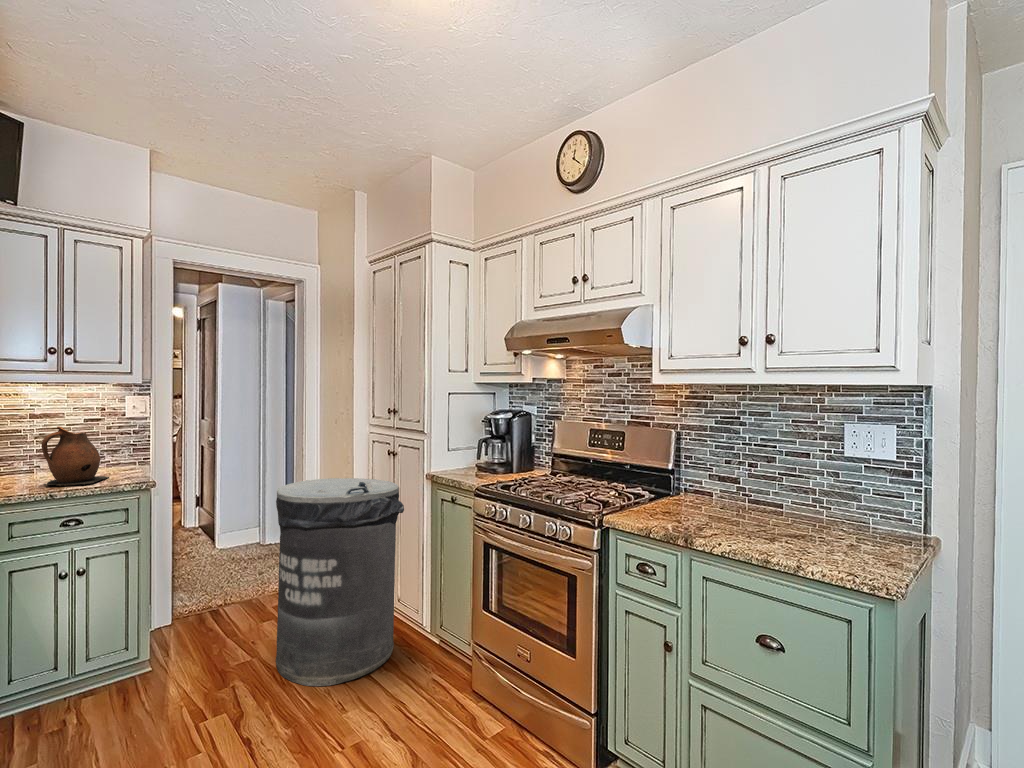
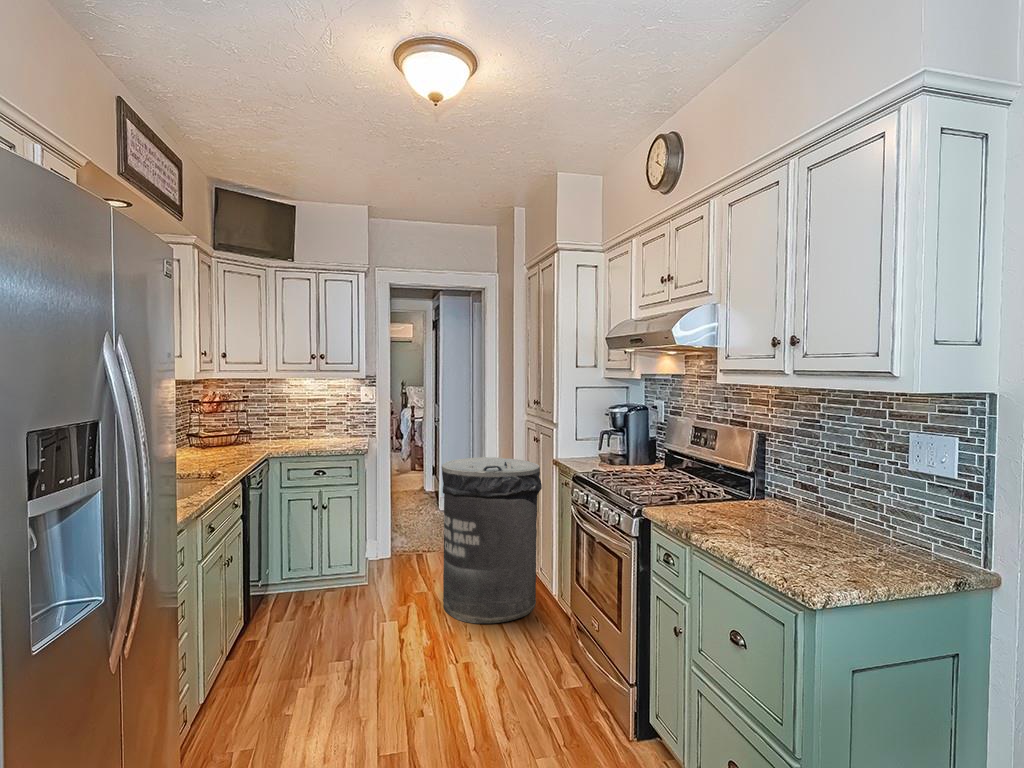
ceramic pitcher: present [42,426,109,485] -> none [305,408,344,449]

